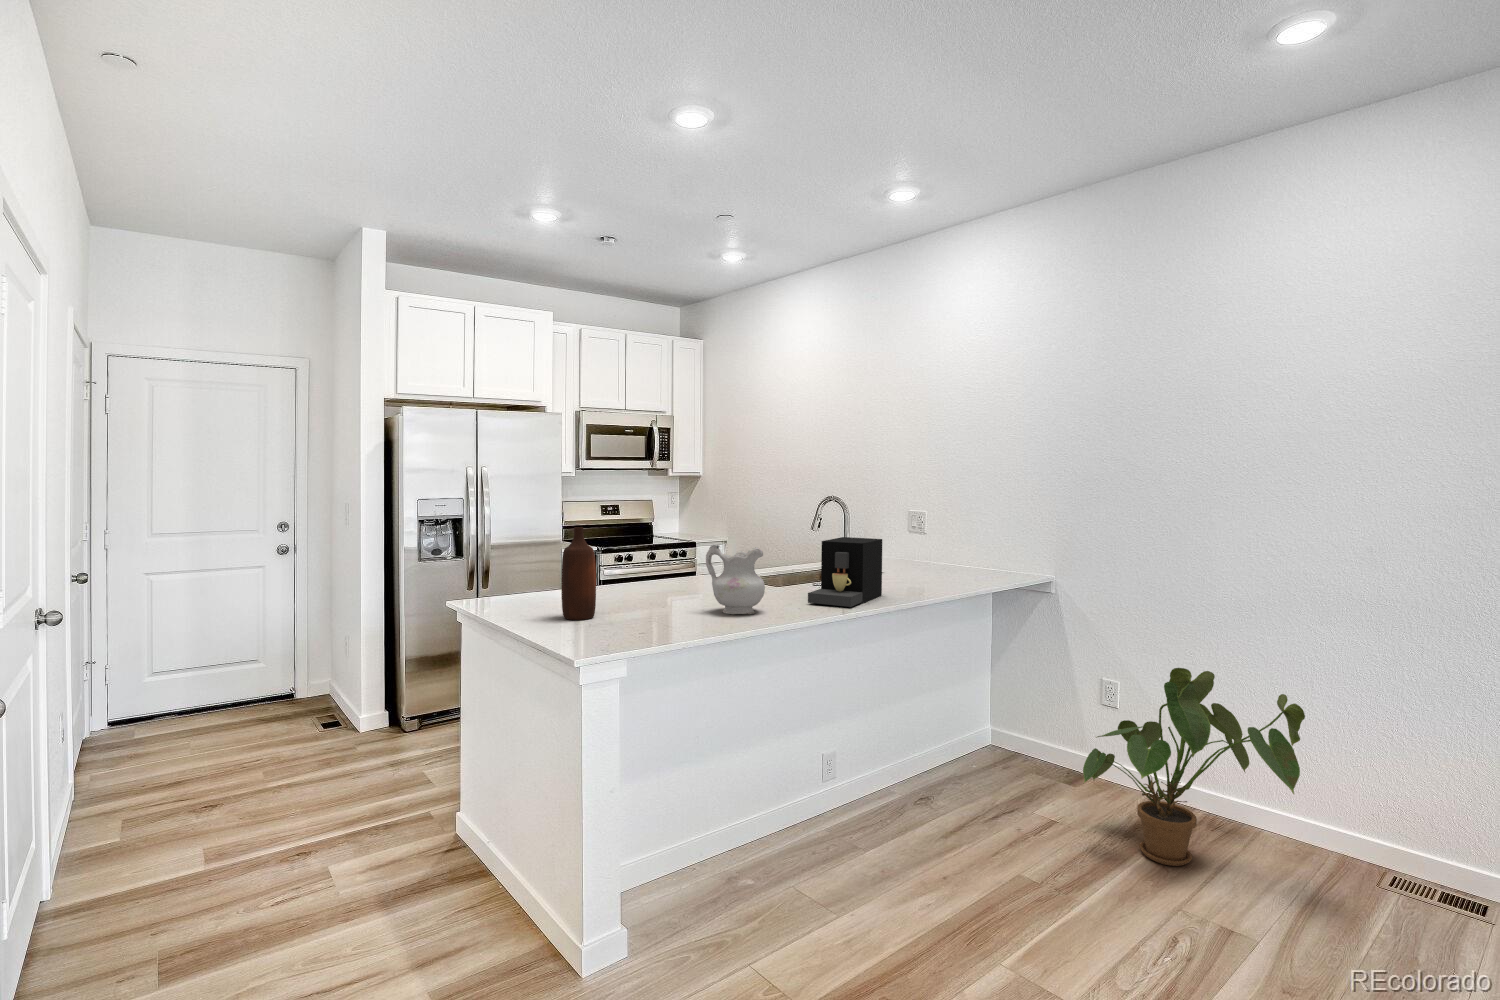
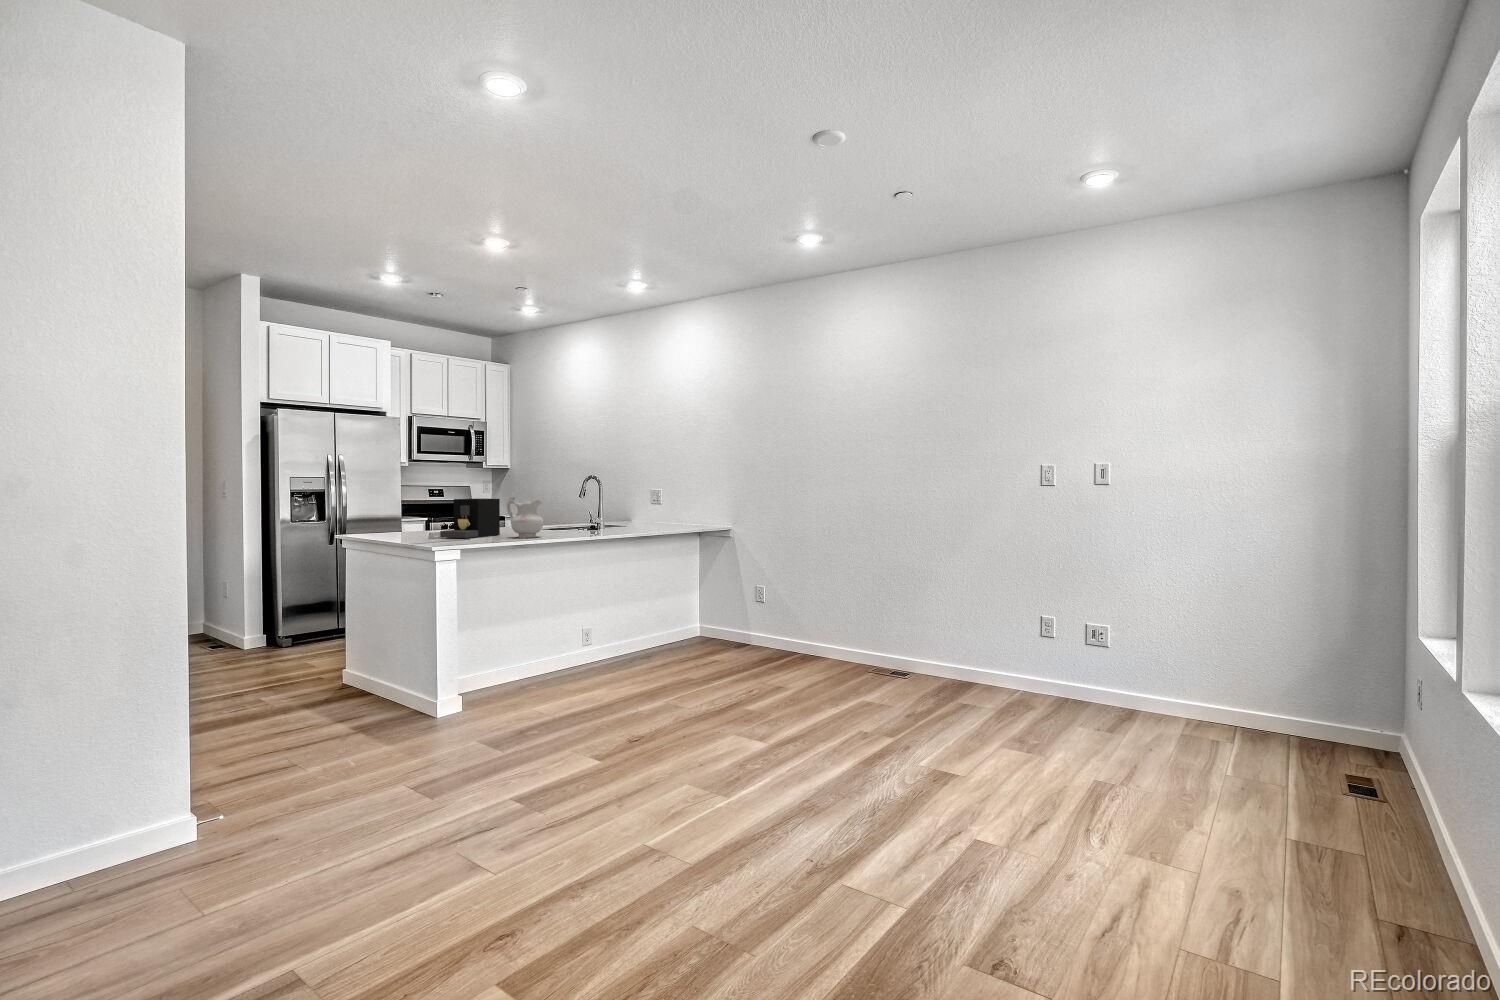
bottle: present [562,527,596,620] -> none [414,486,436,541]
coffee maker: present [808,537,882,607] -> present [440,498,500,538]
house plant: present [1083,668,1305,866] -> none [727,566,838,667]

